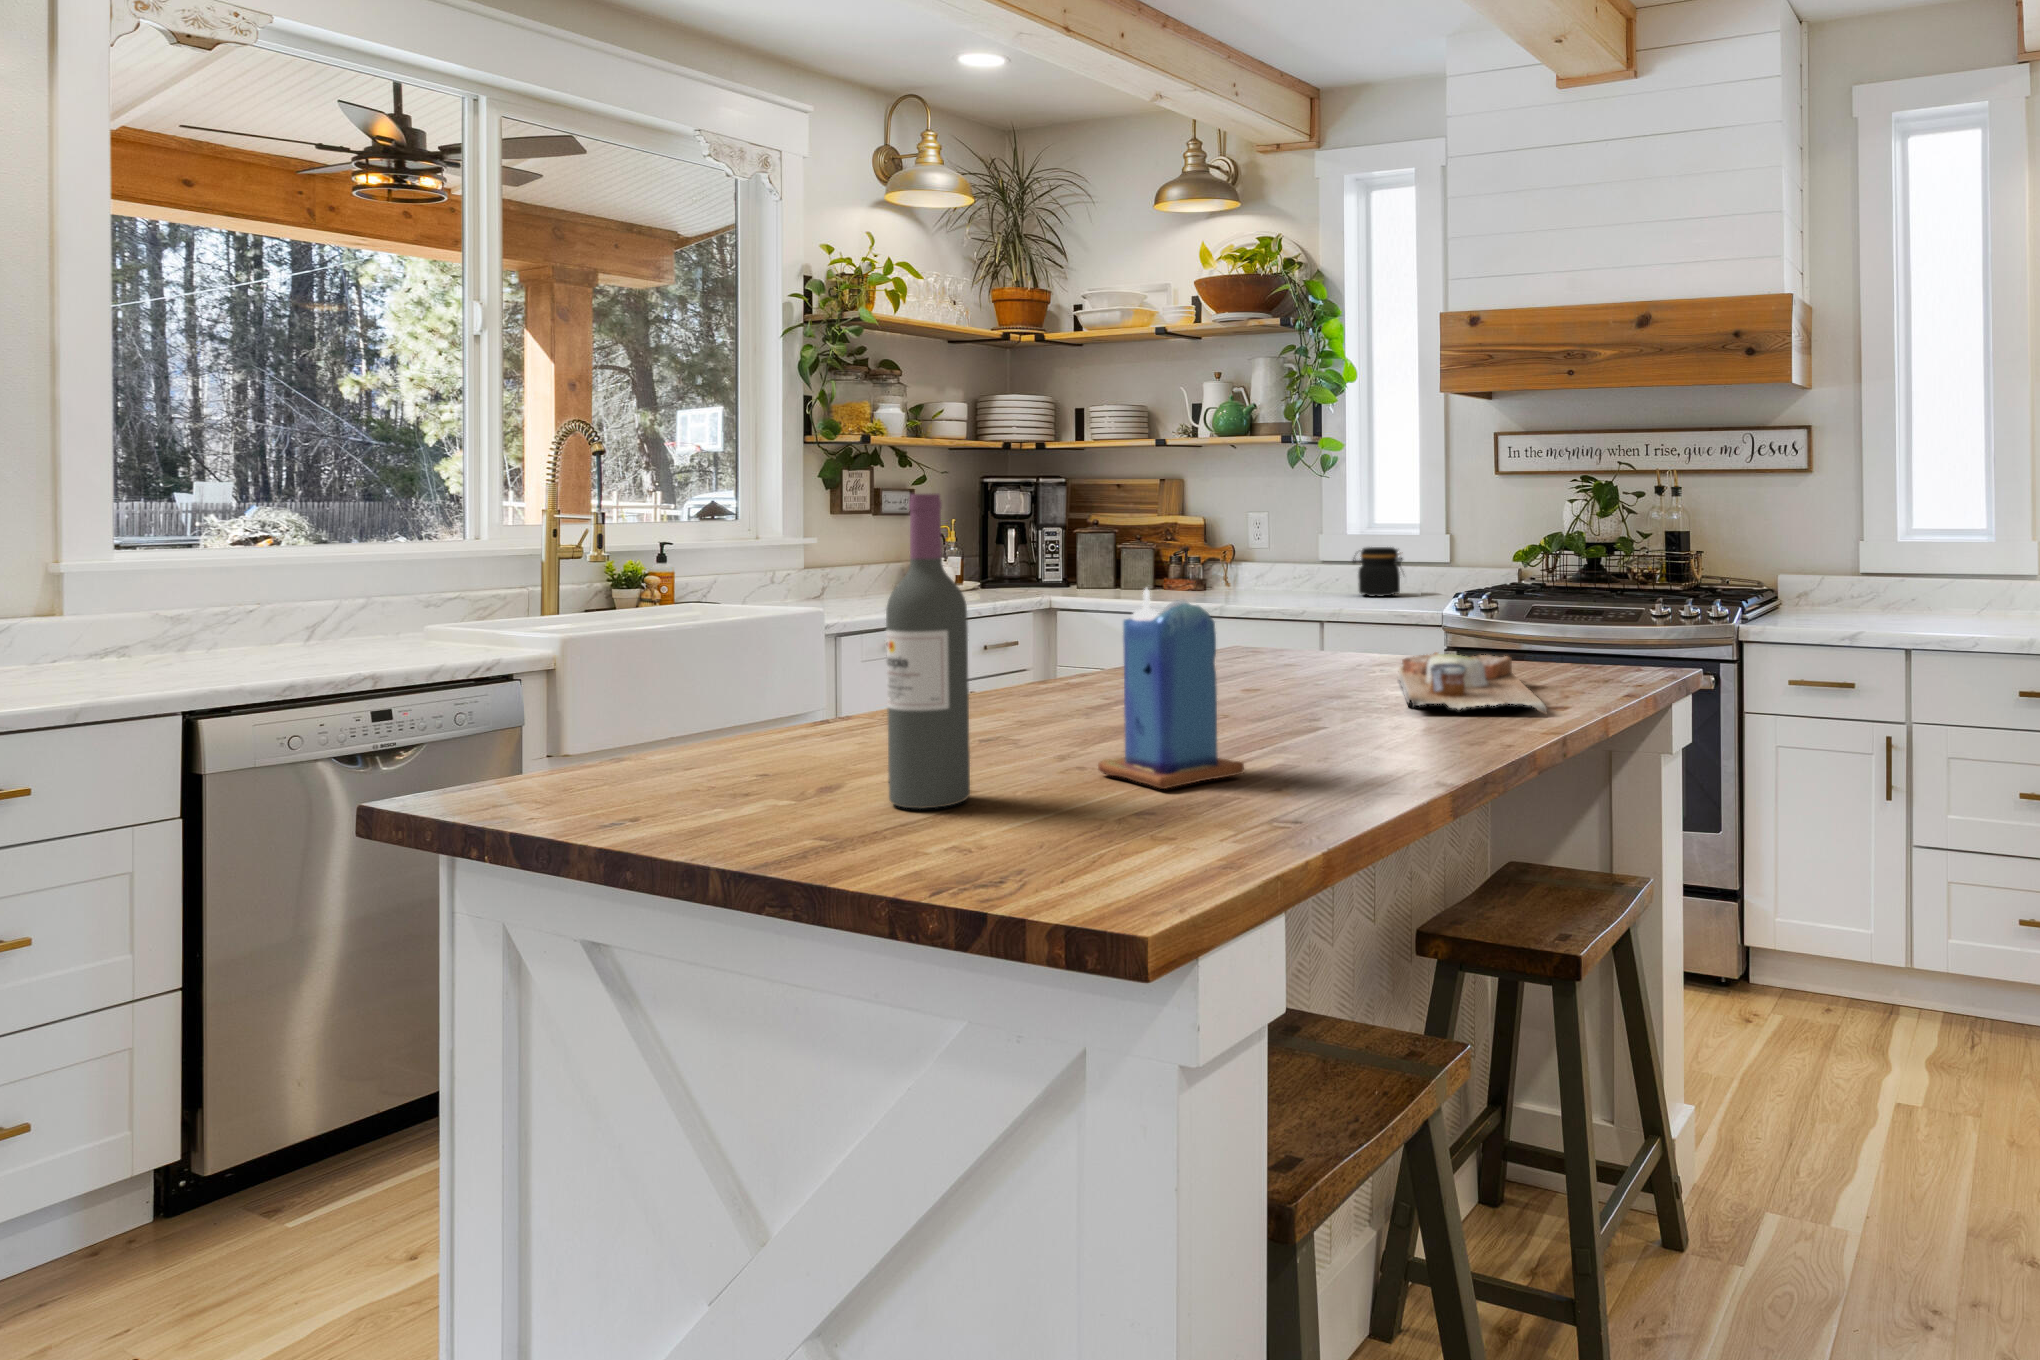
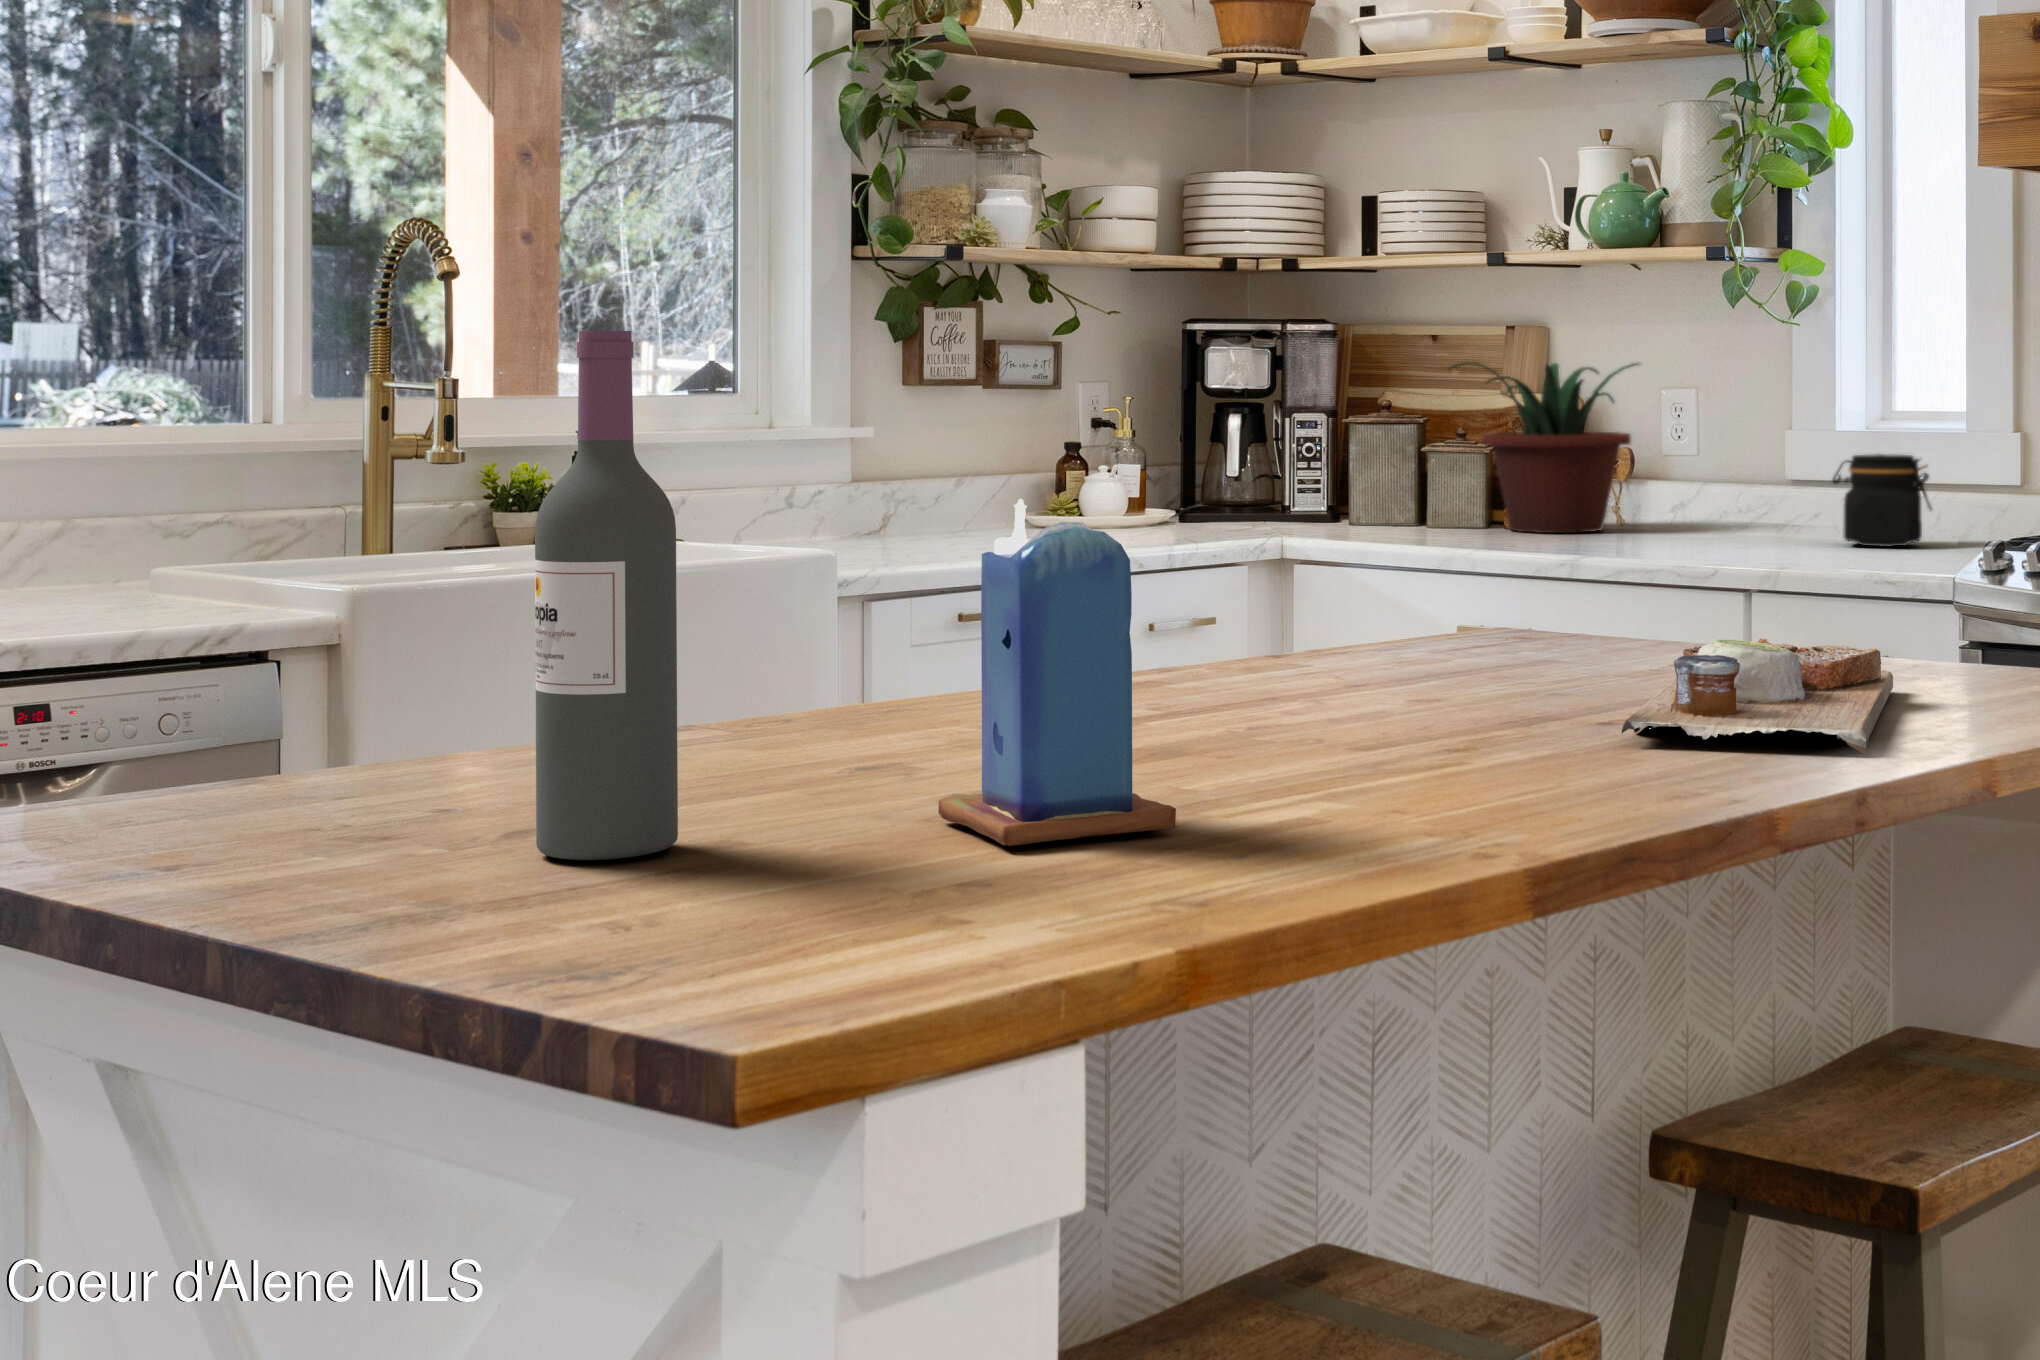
potted plant: none [1137,499,1241,592] -> present [1450,362,1638,533]

